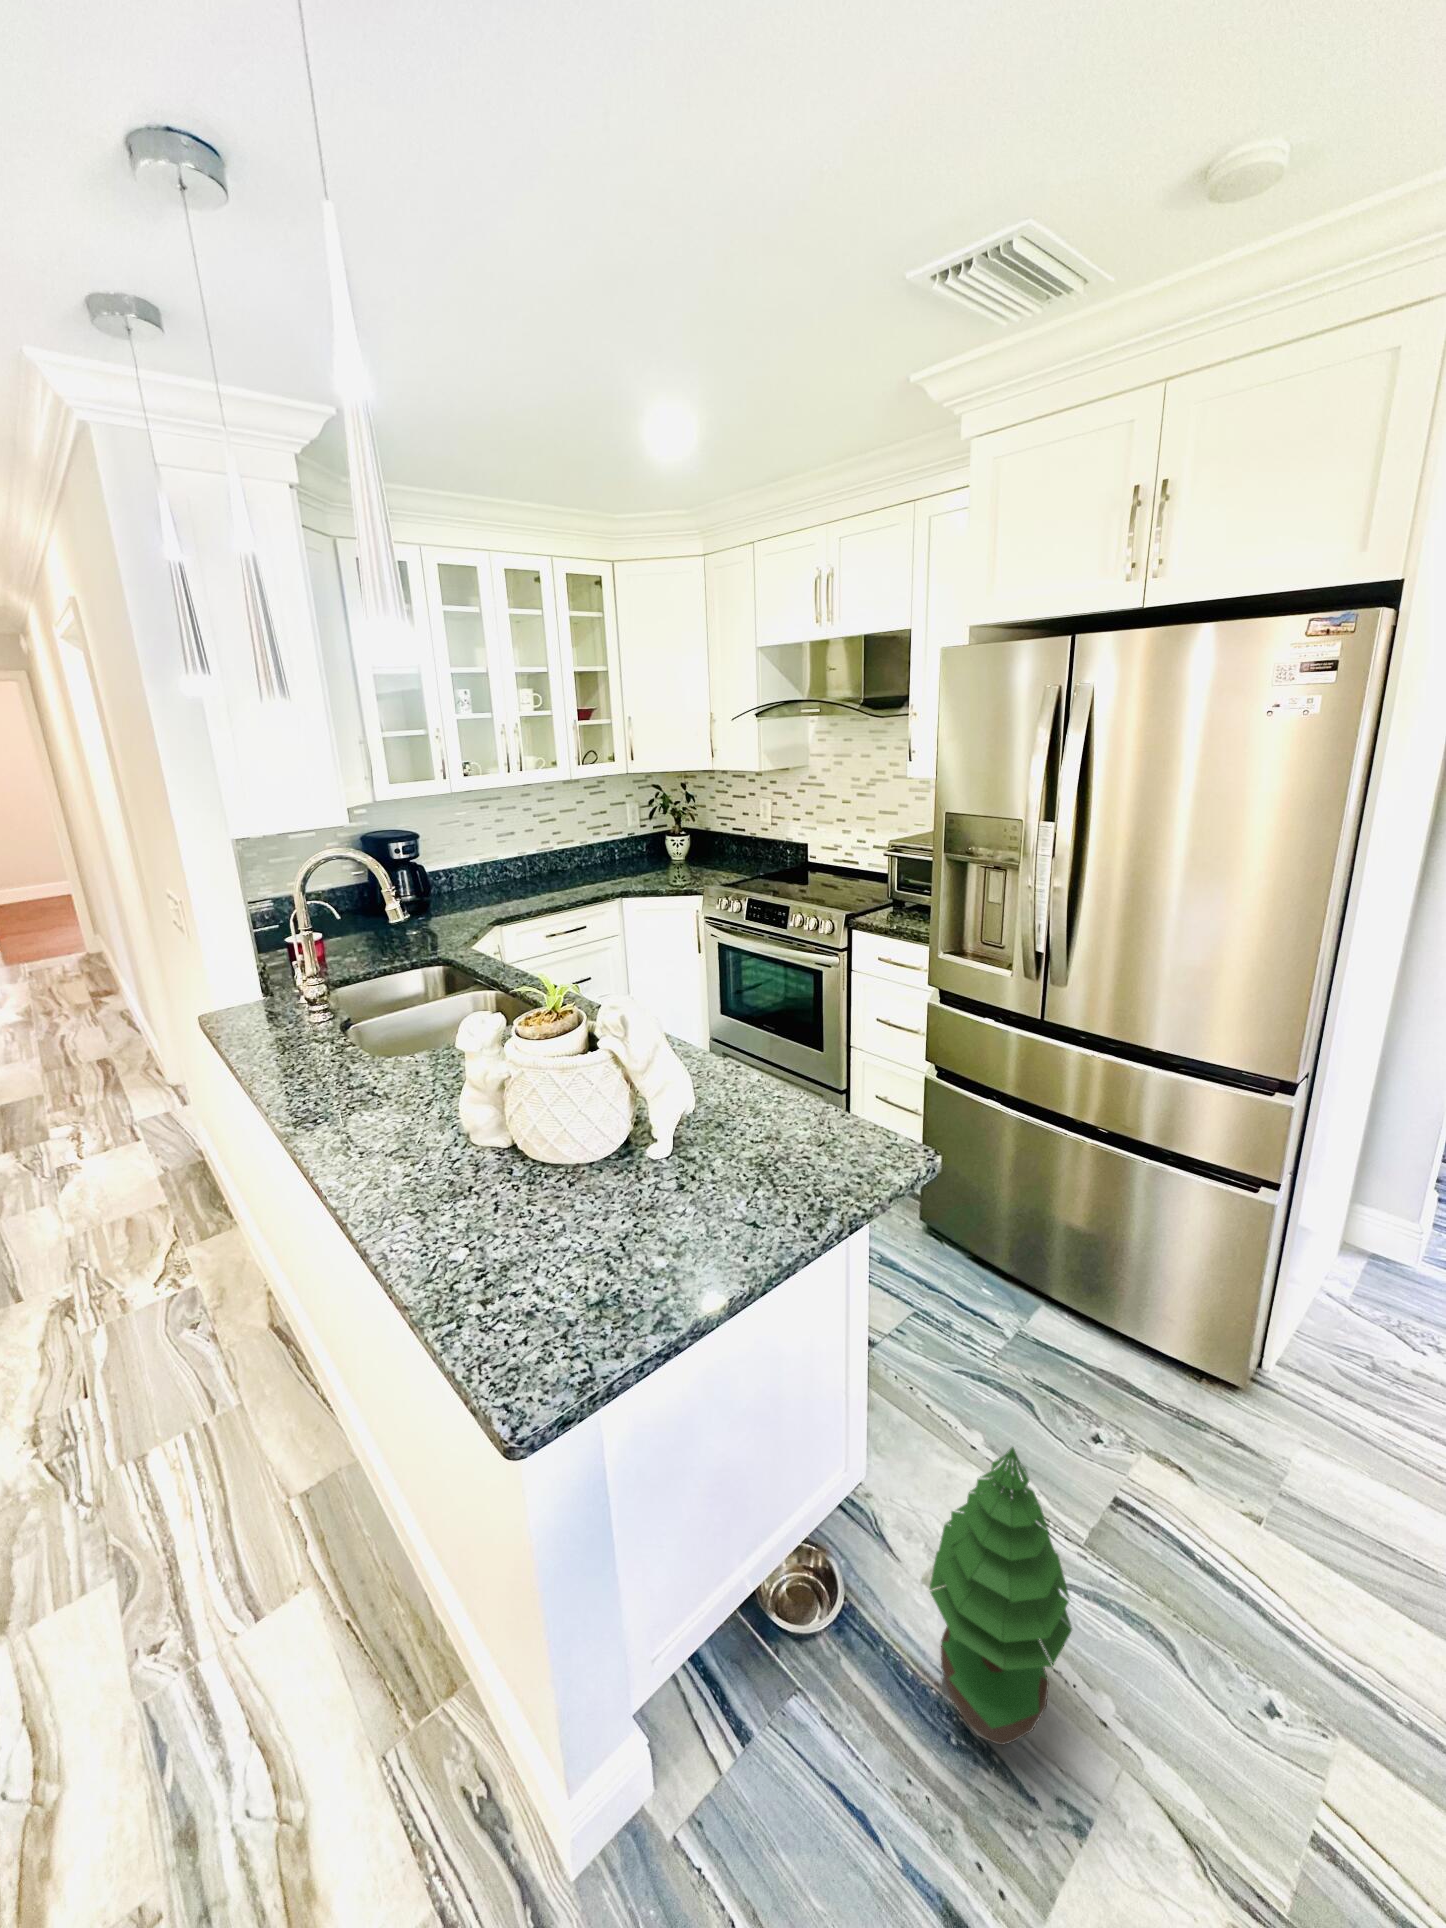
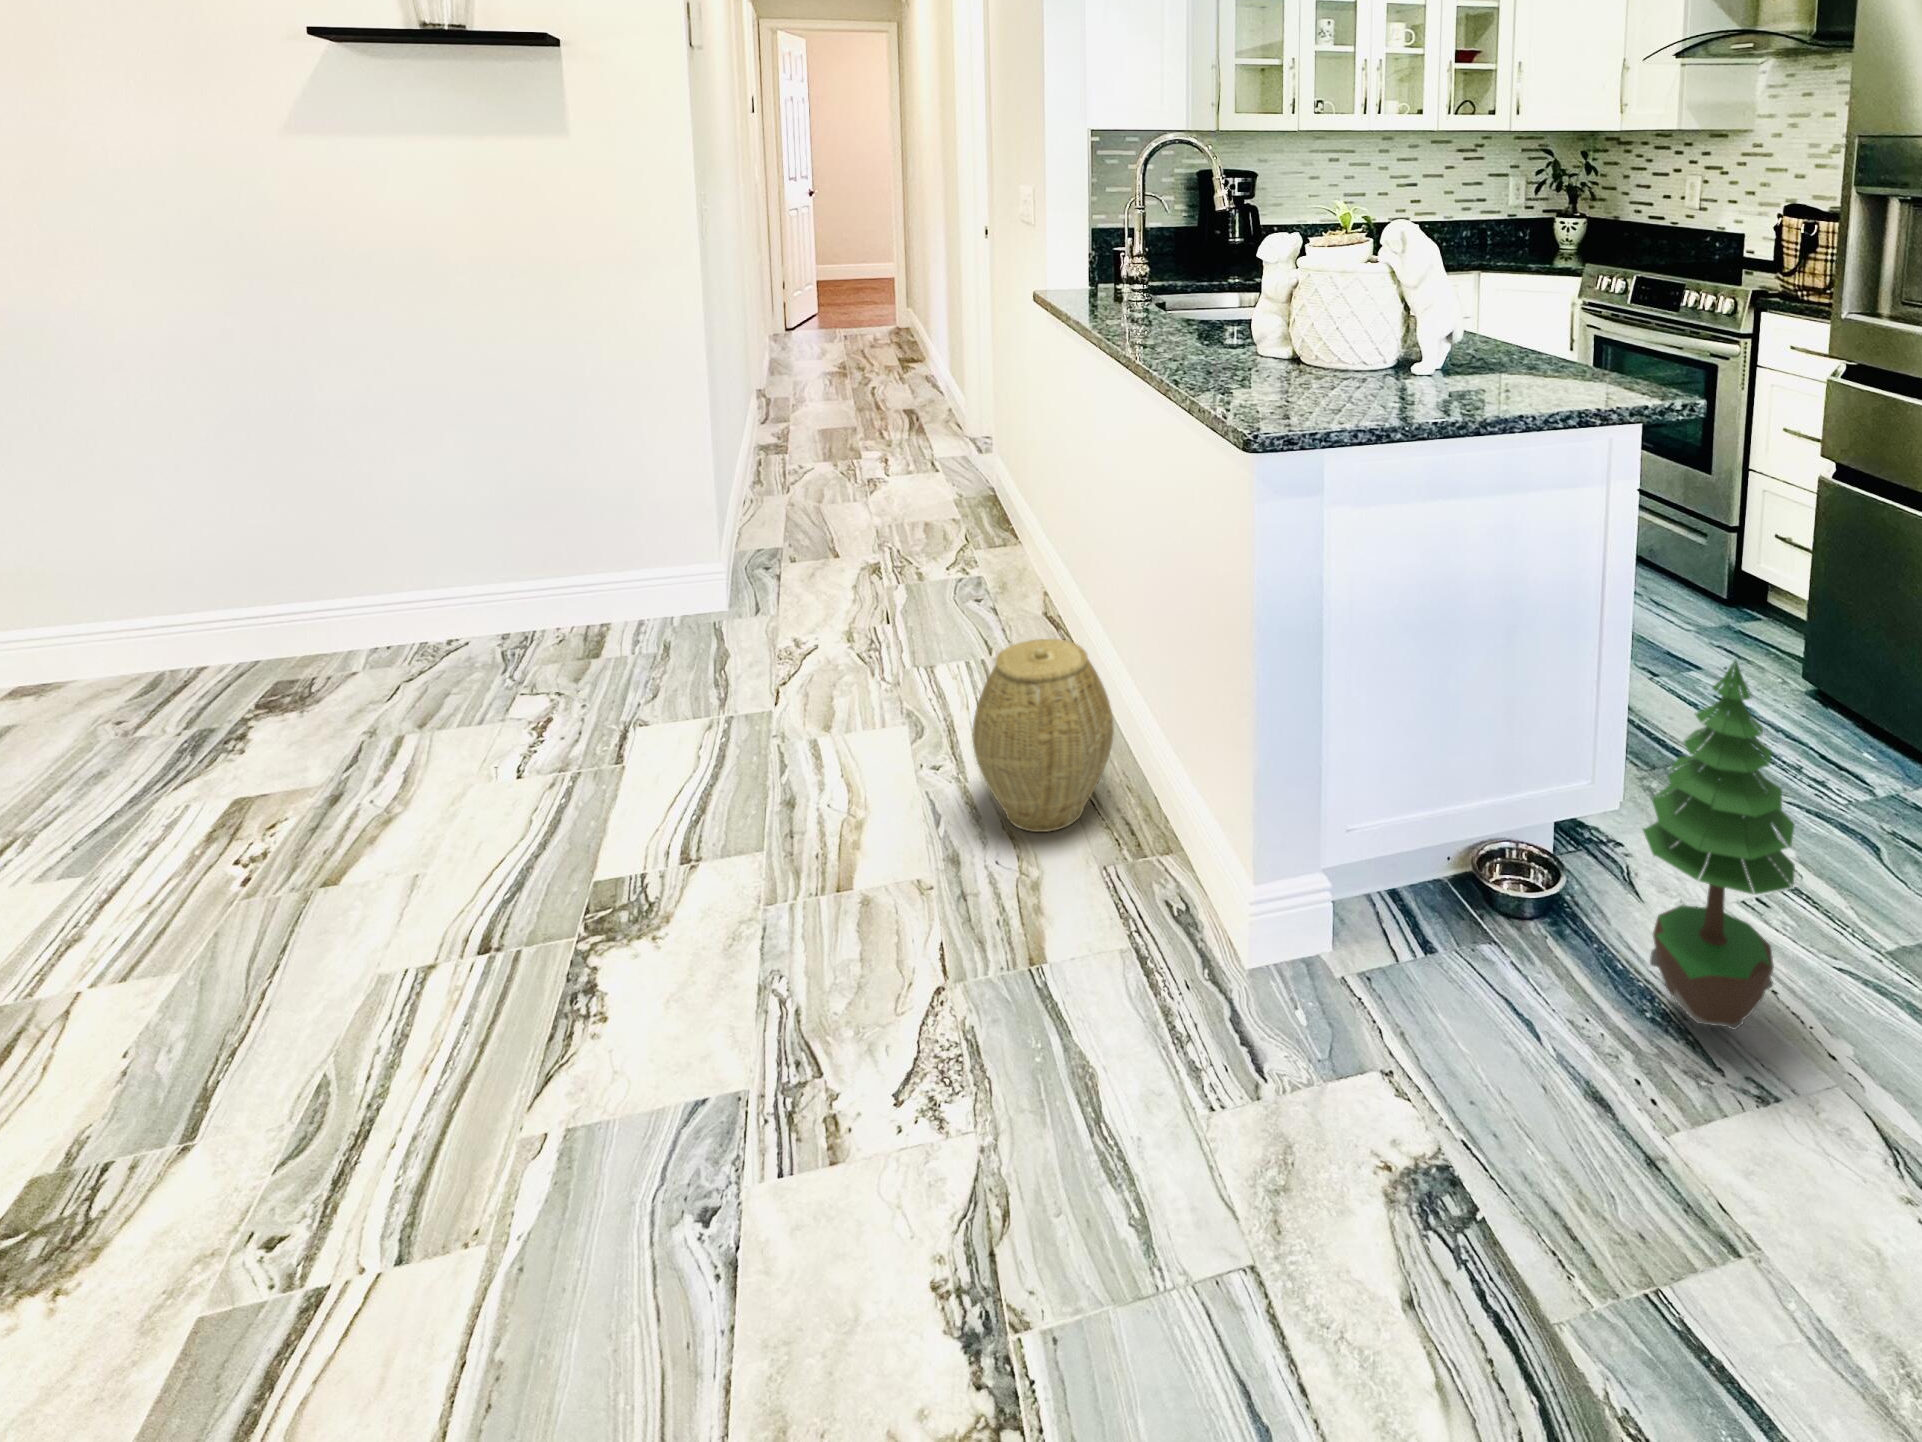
woven basket: none [187,1490,367,1726] -> present [973,639,1114,832]

